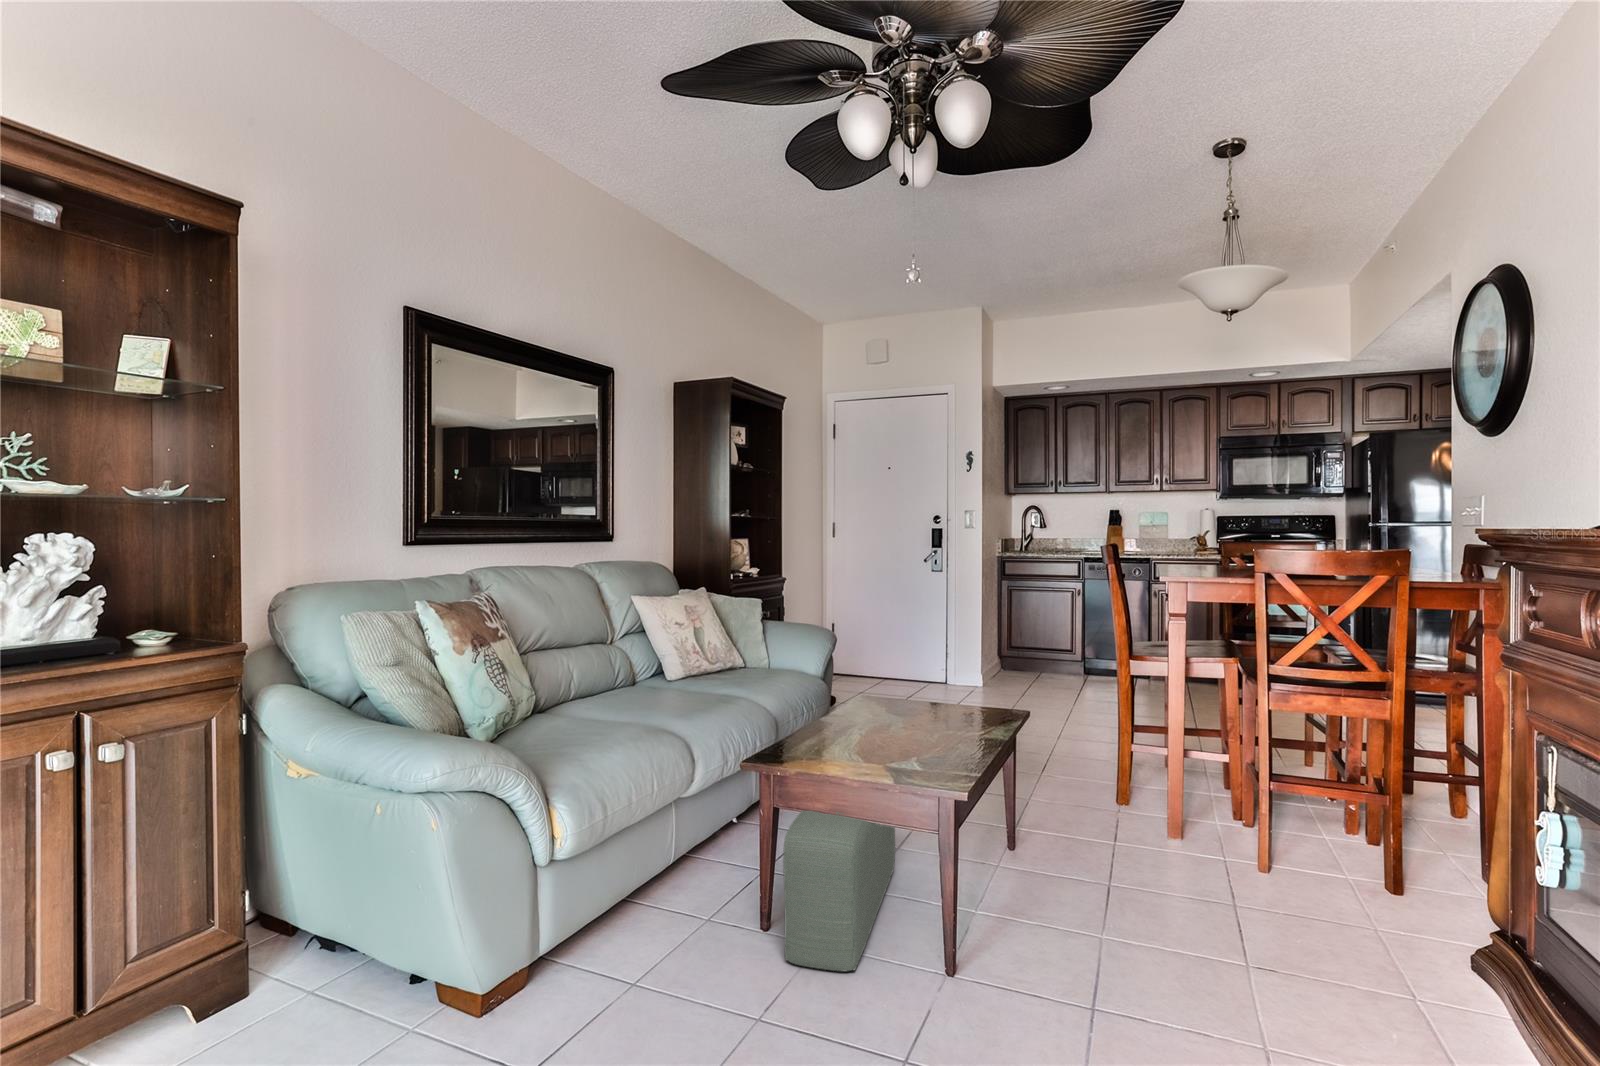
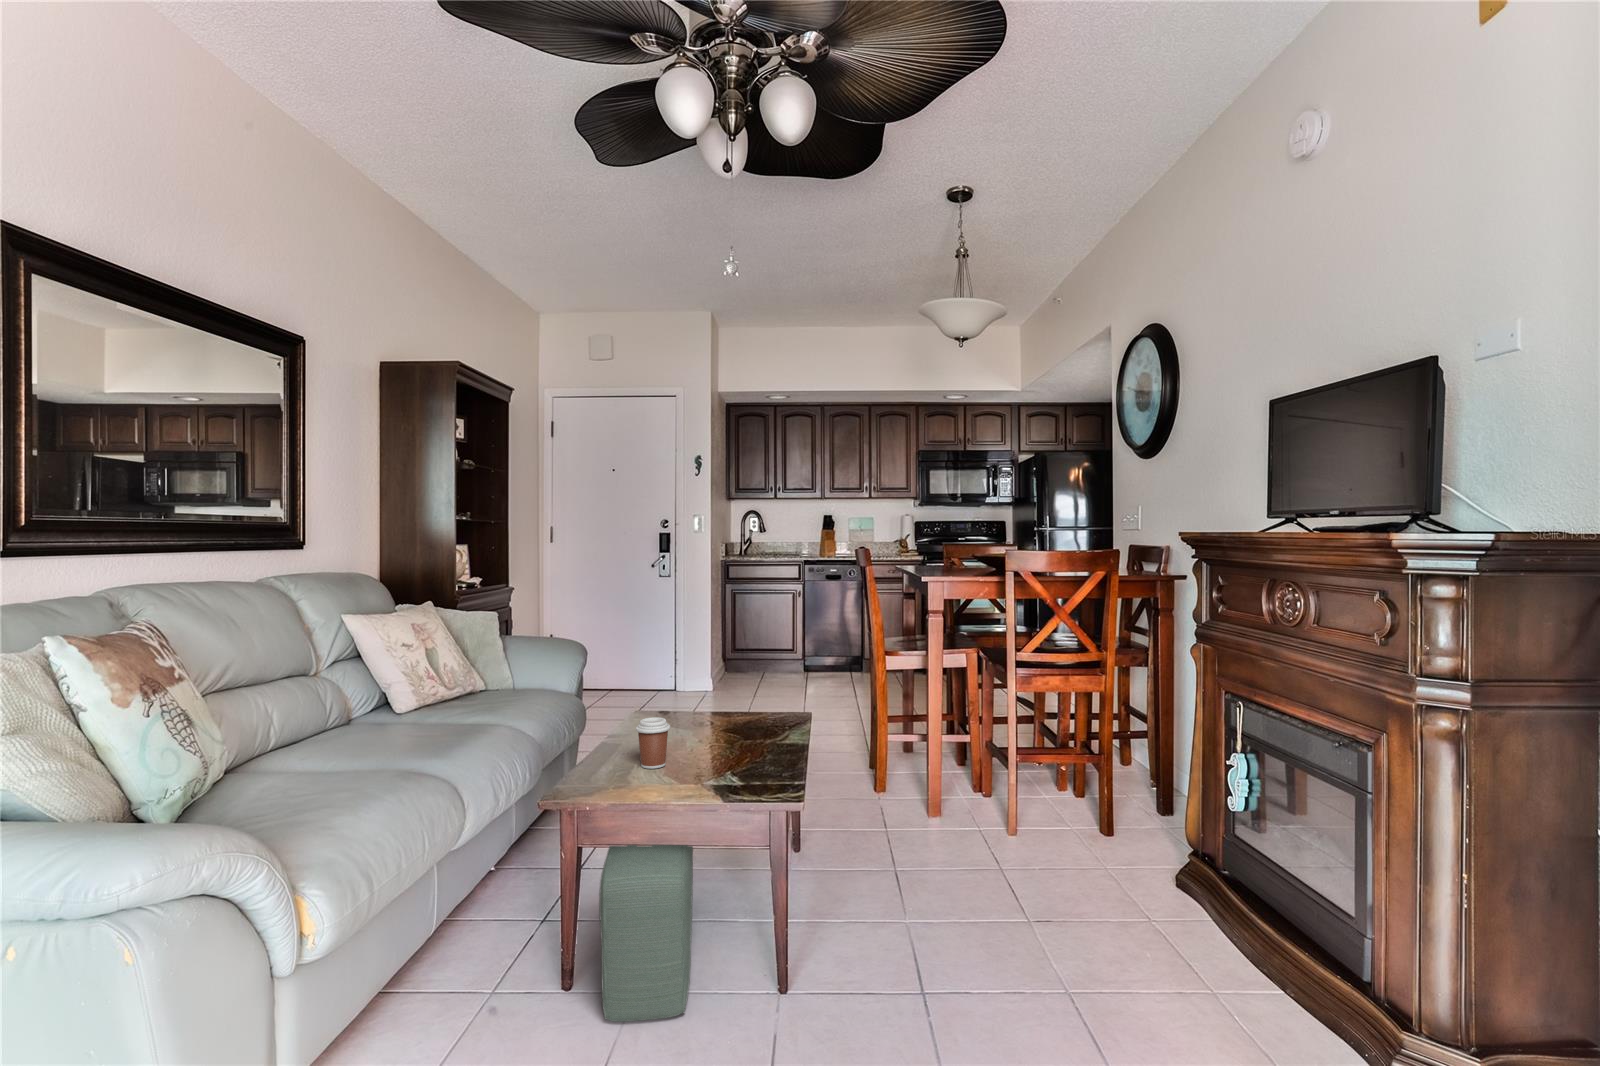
coffee cup: none [837,699,868,745] -> present [636,717,670,769]

